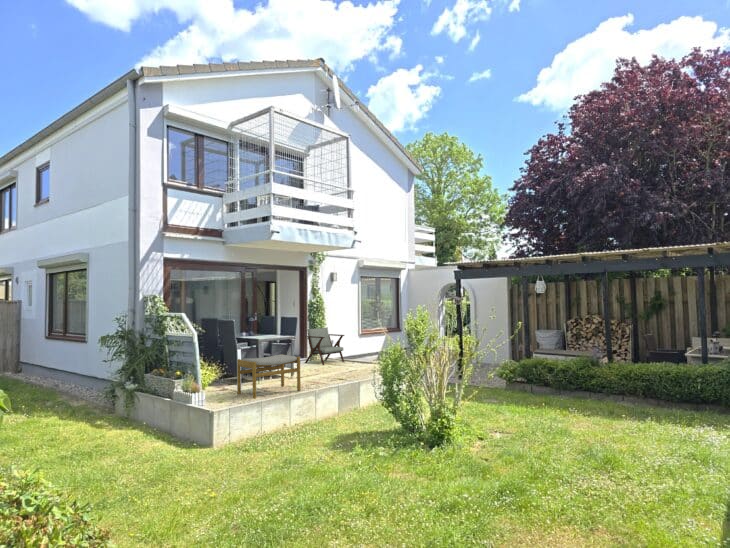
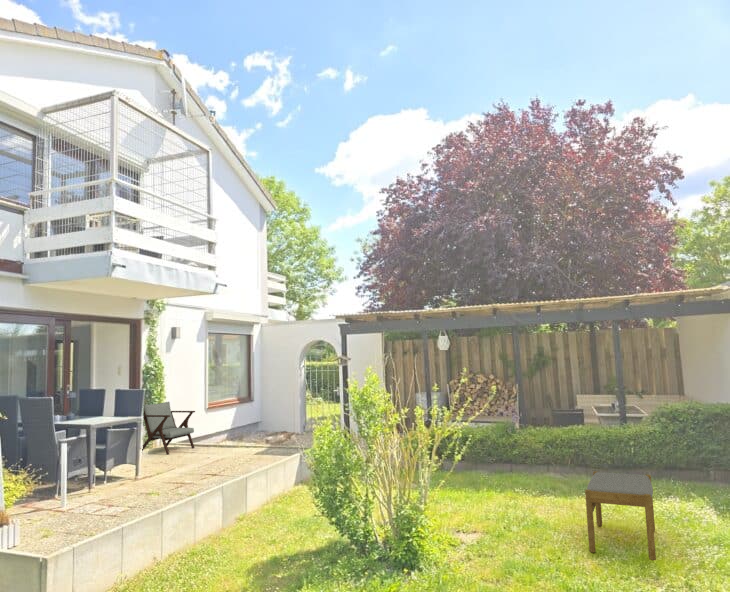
footstool: present [237,354,301,398] -> present [585,471,656,560]

